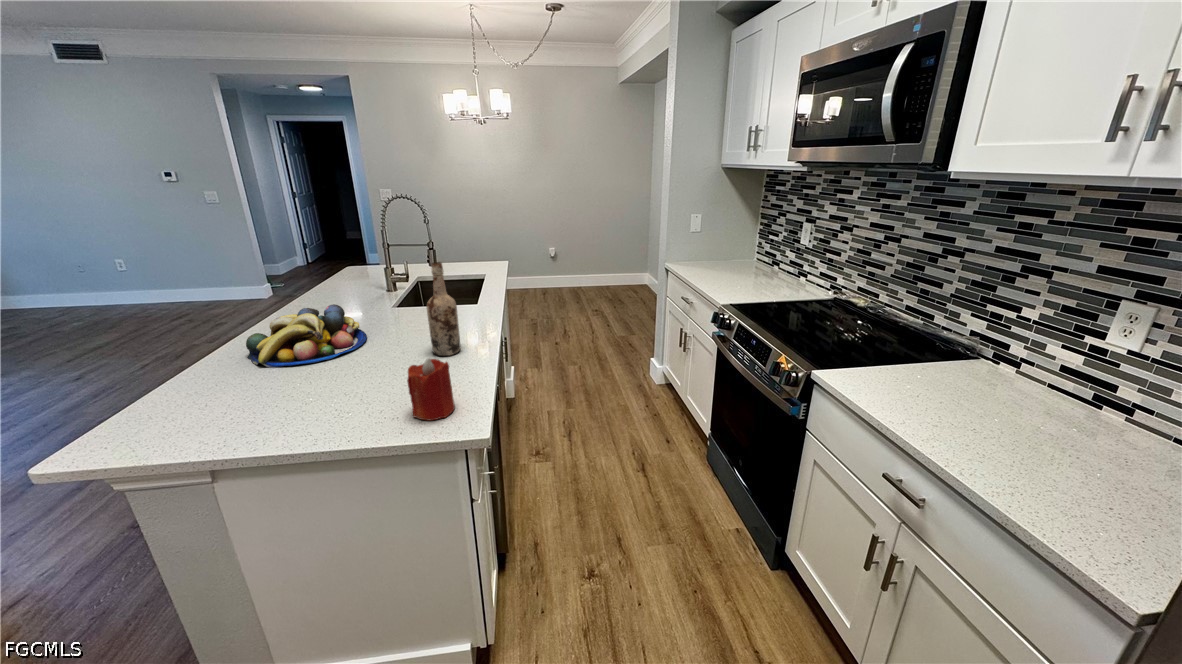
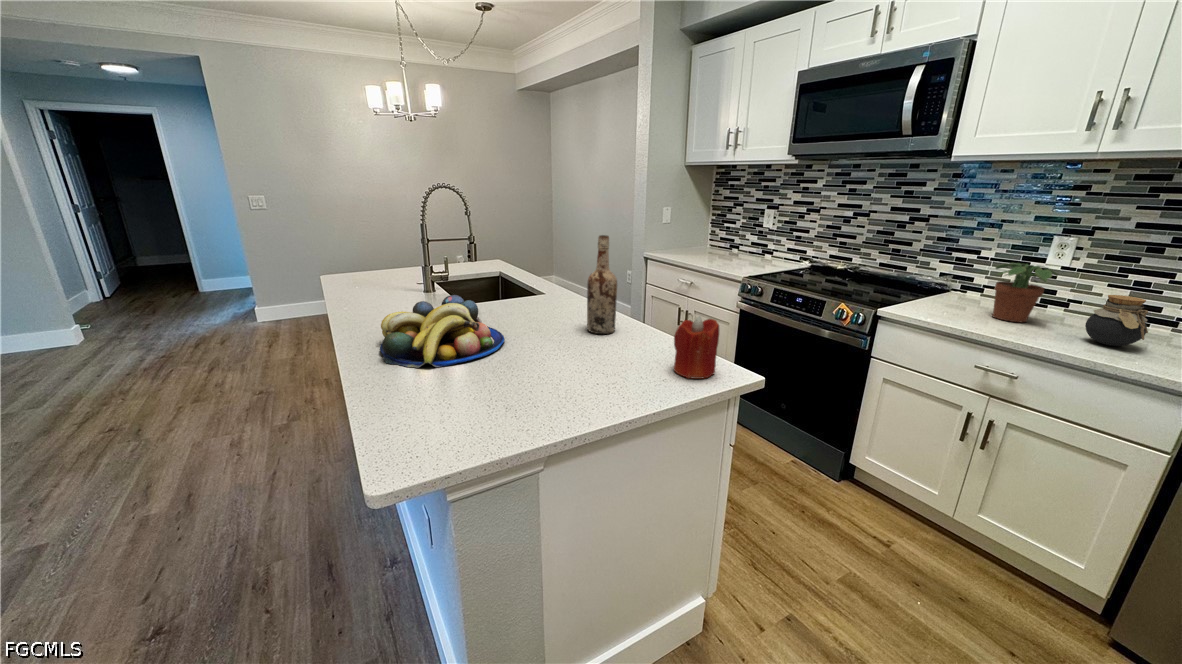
potted plant: none [953,335,1057,427] -> present [992,263,1058,322]
jar: none [1040,414,1140,501] -> present [1085,295,1148,346]

